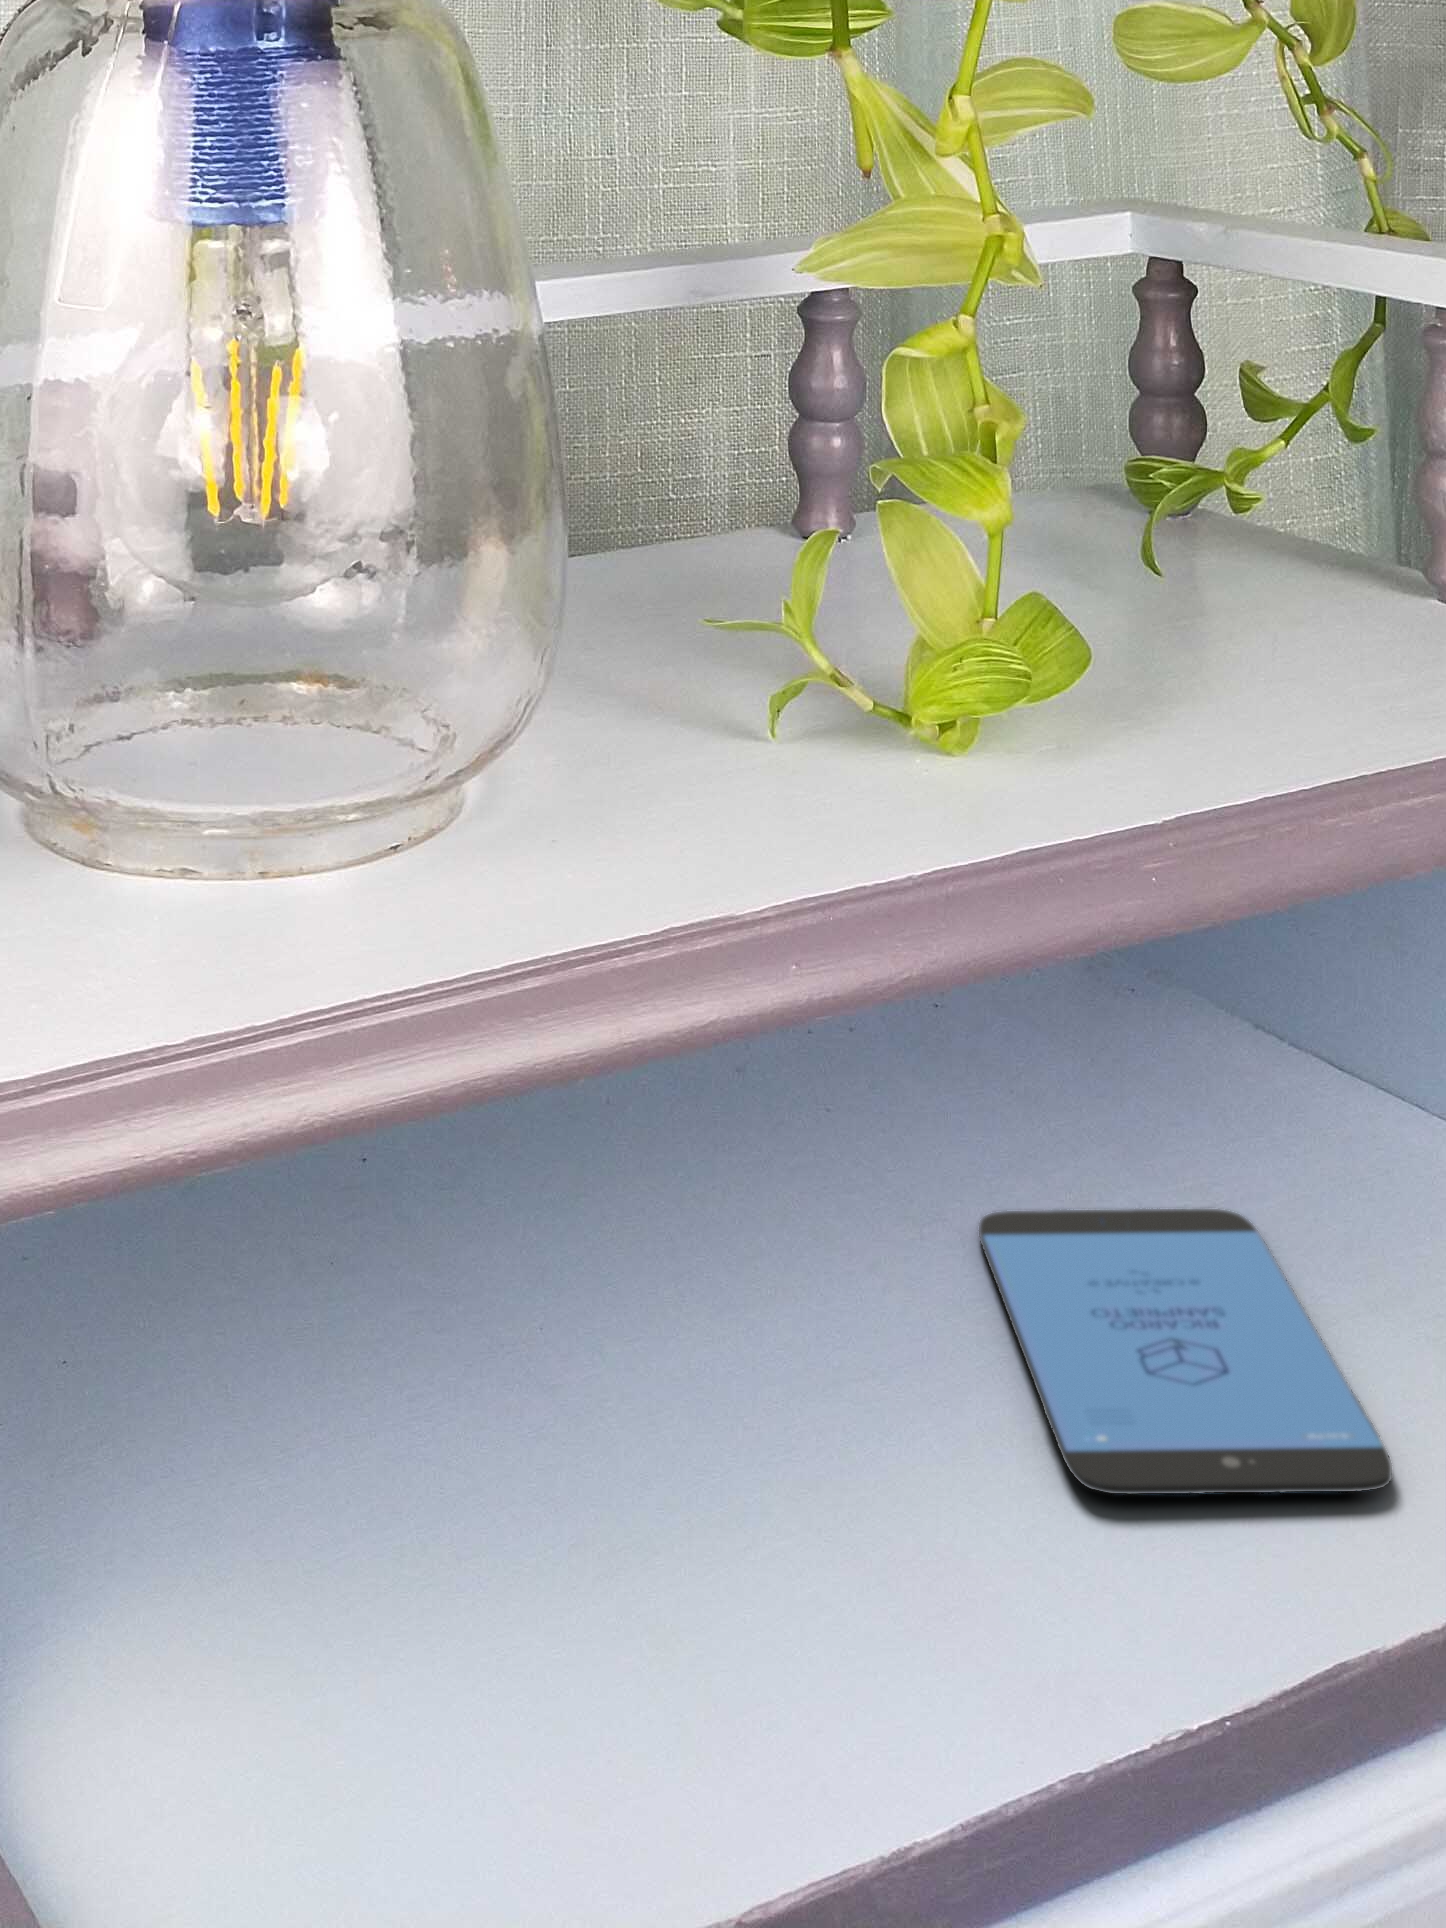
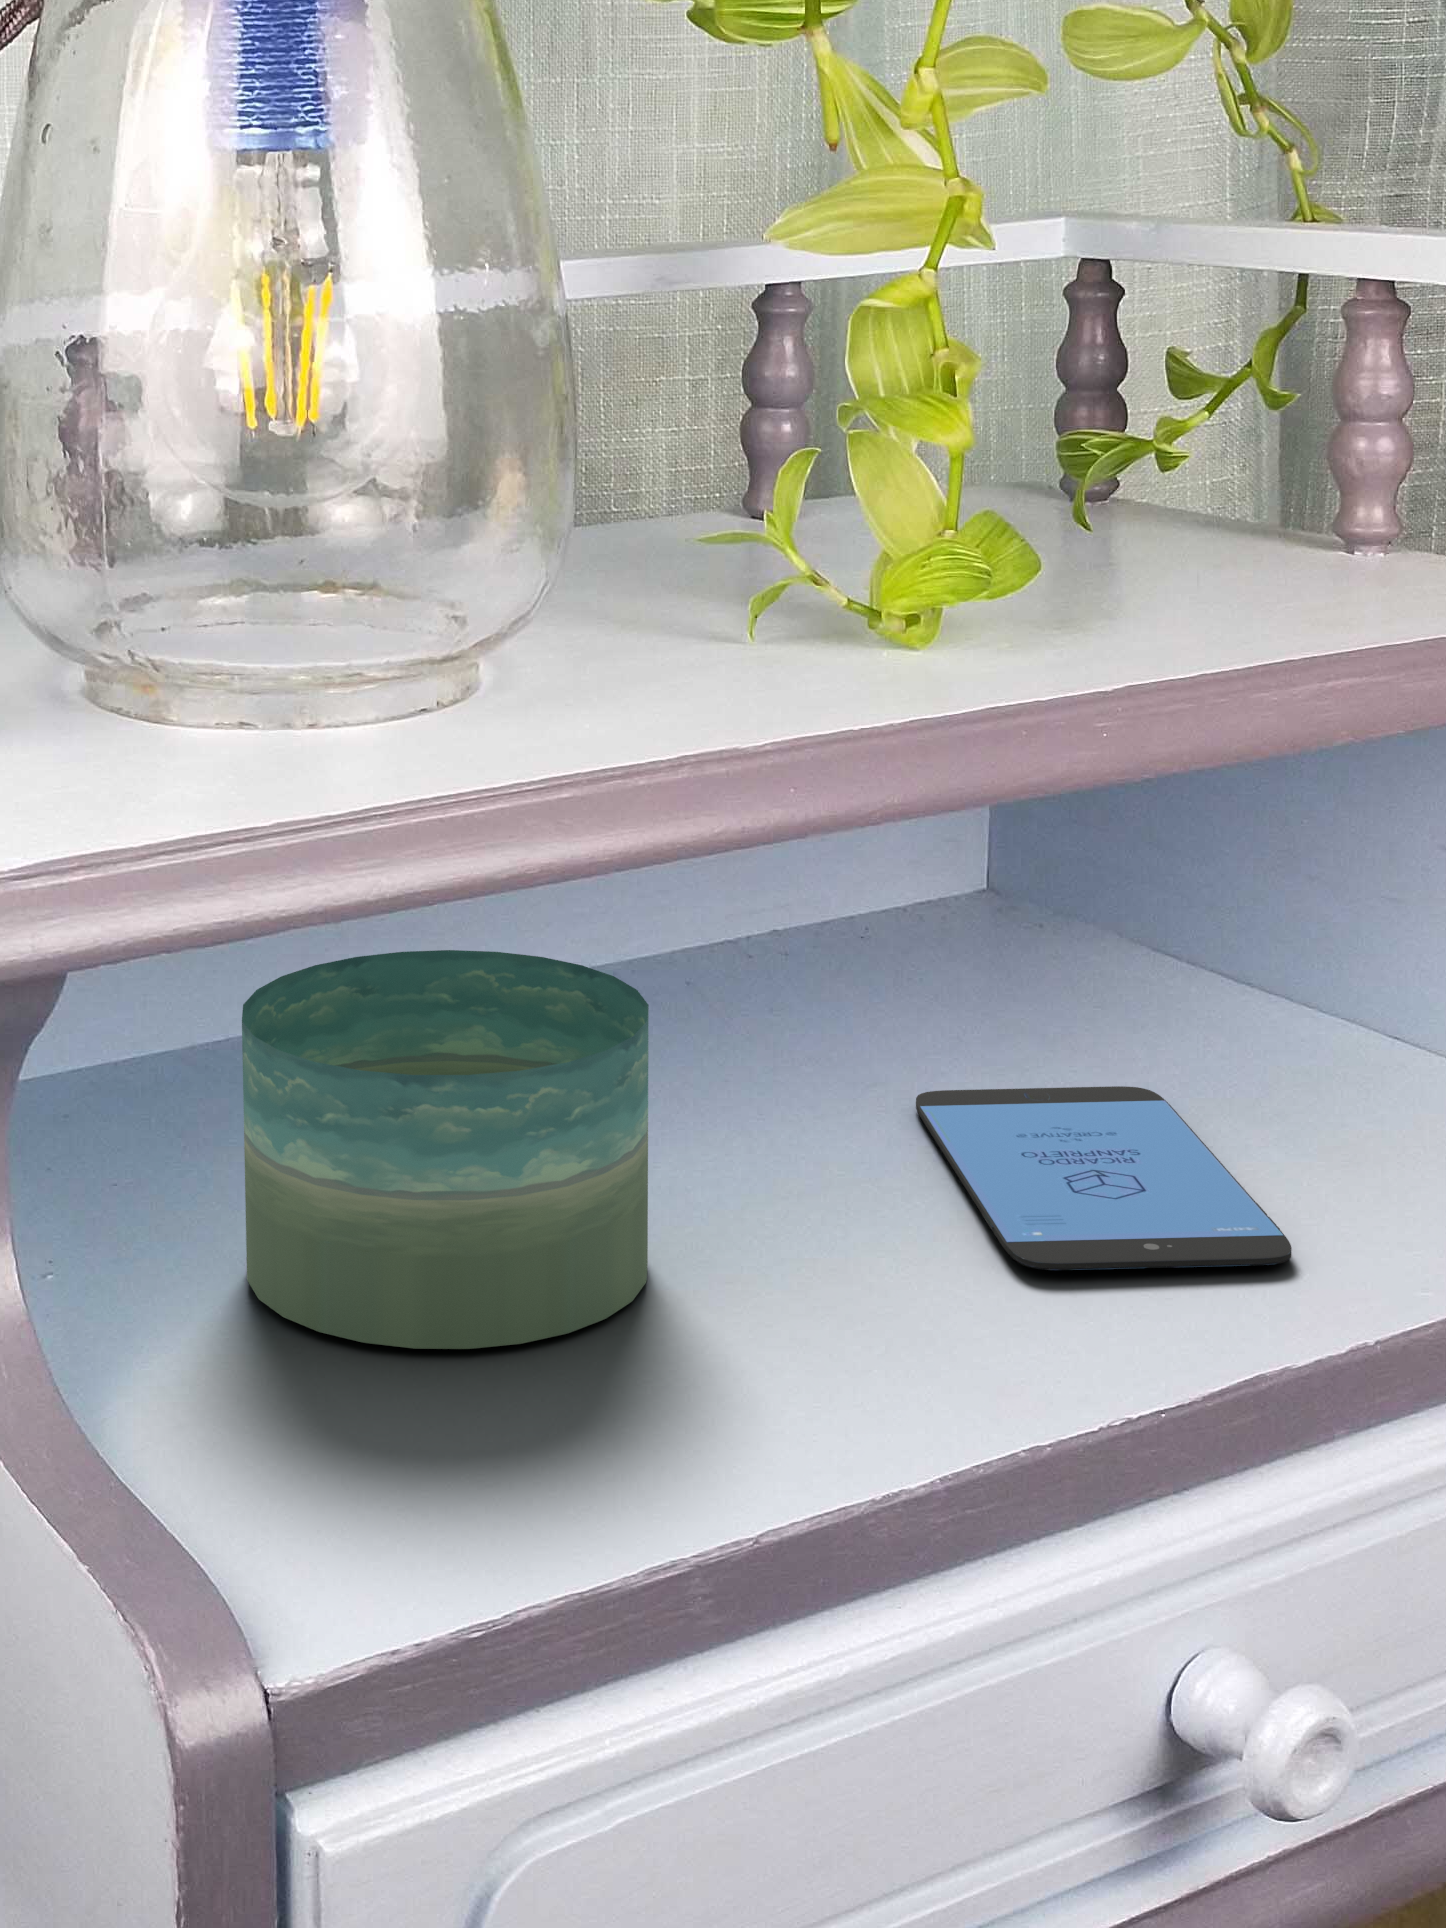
candle: none [198,1074,658,1602] -> present [242,950,649,1349]

